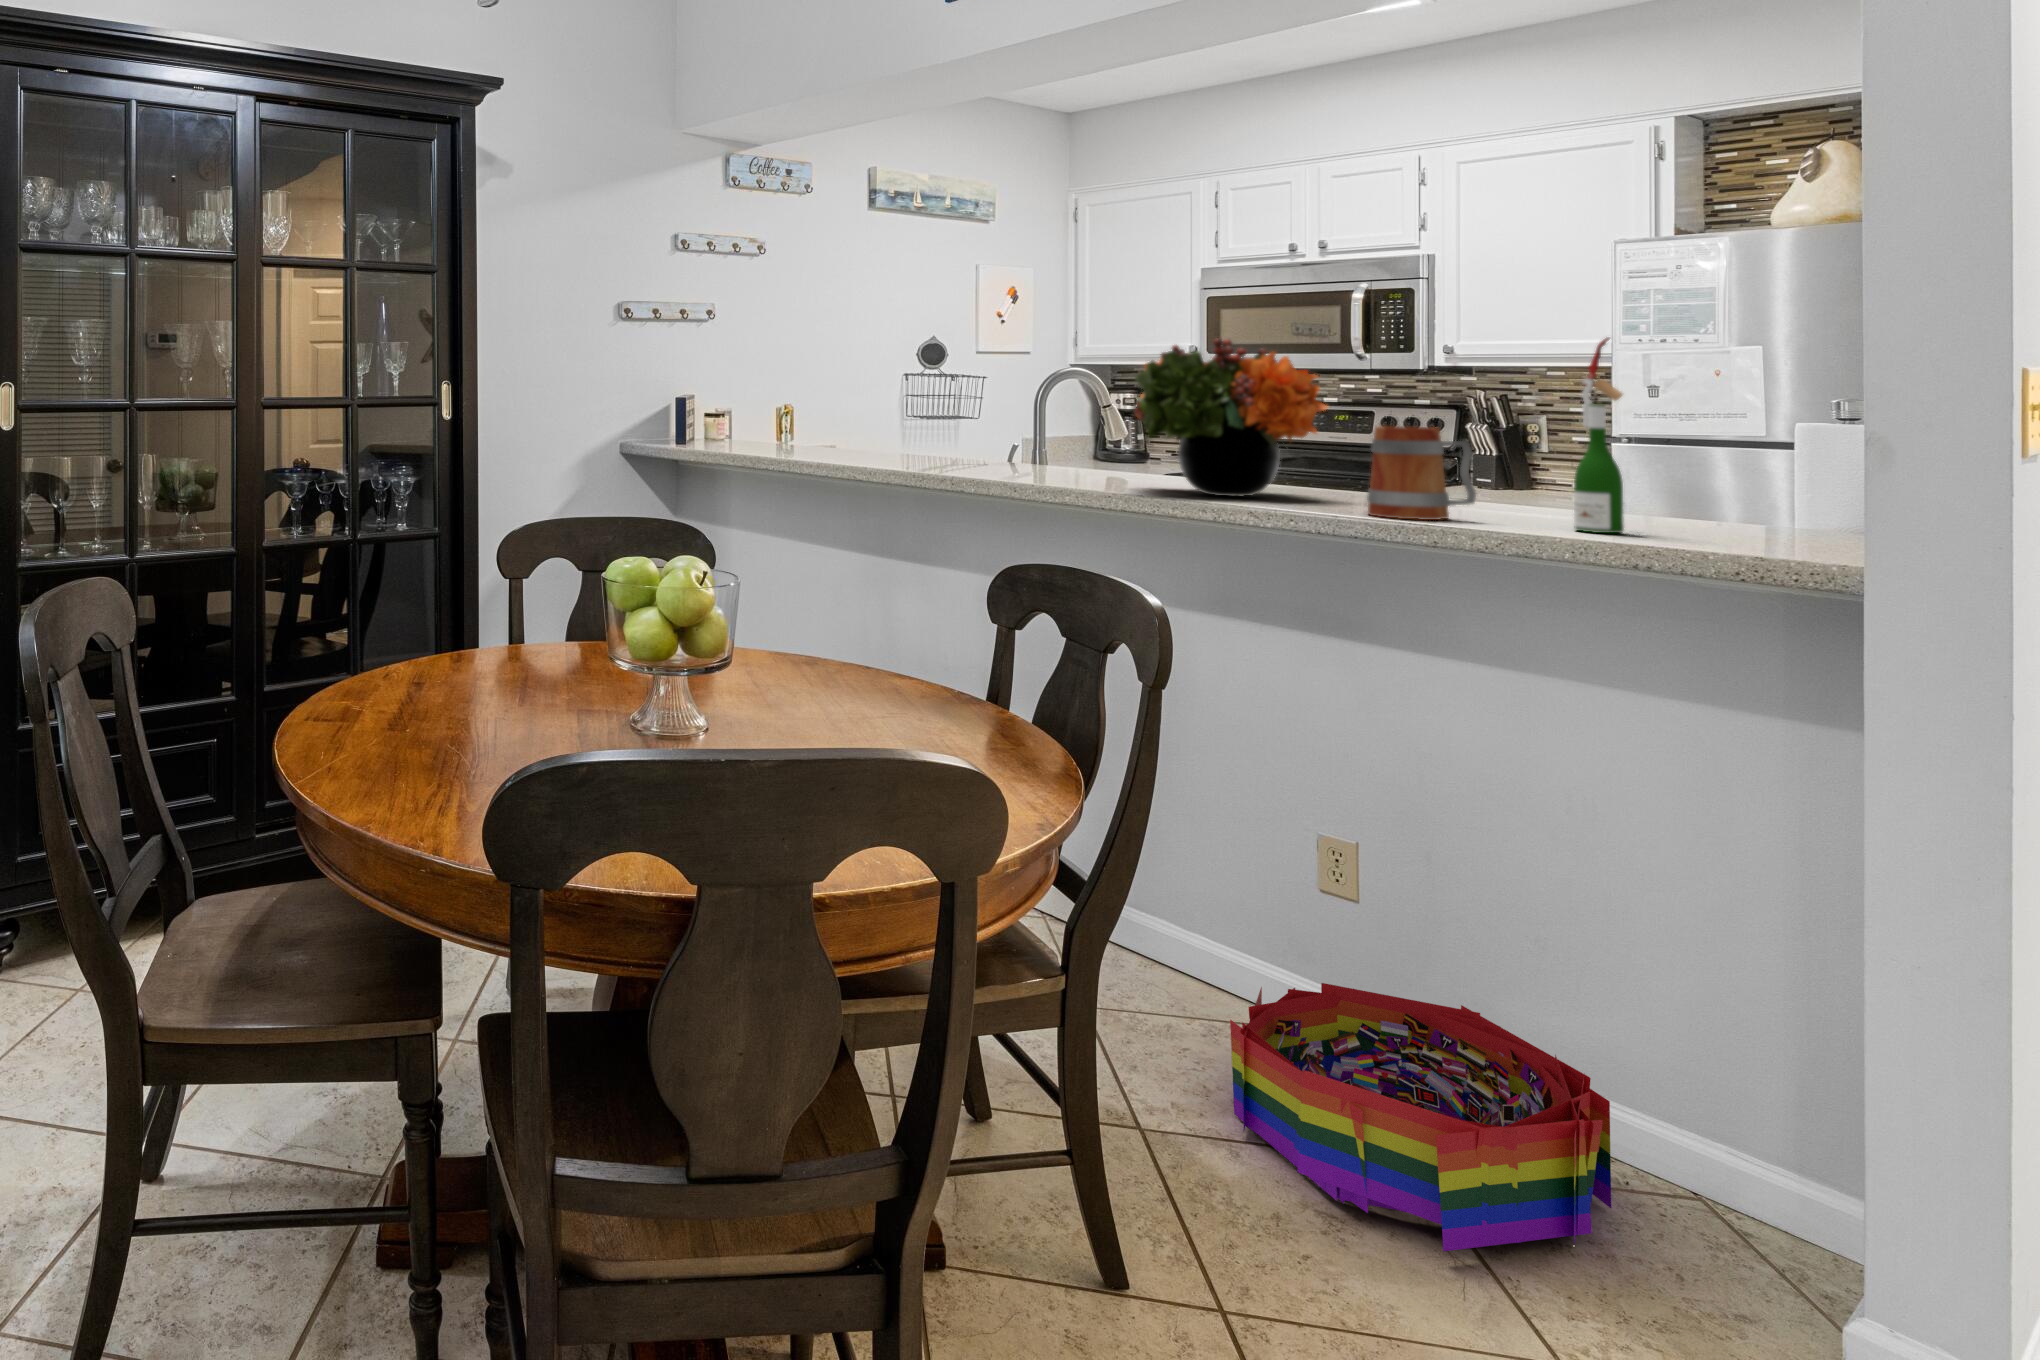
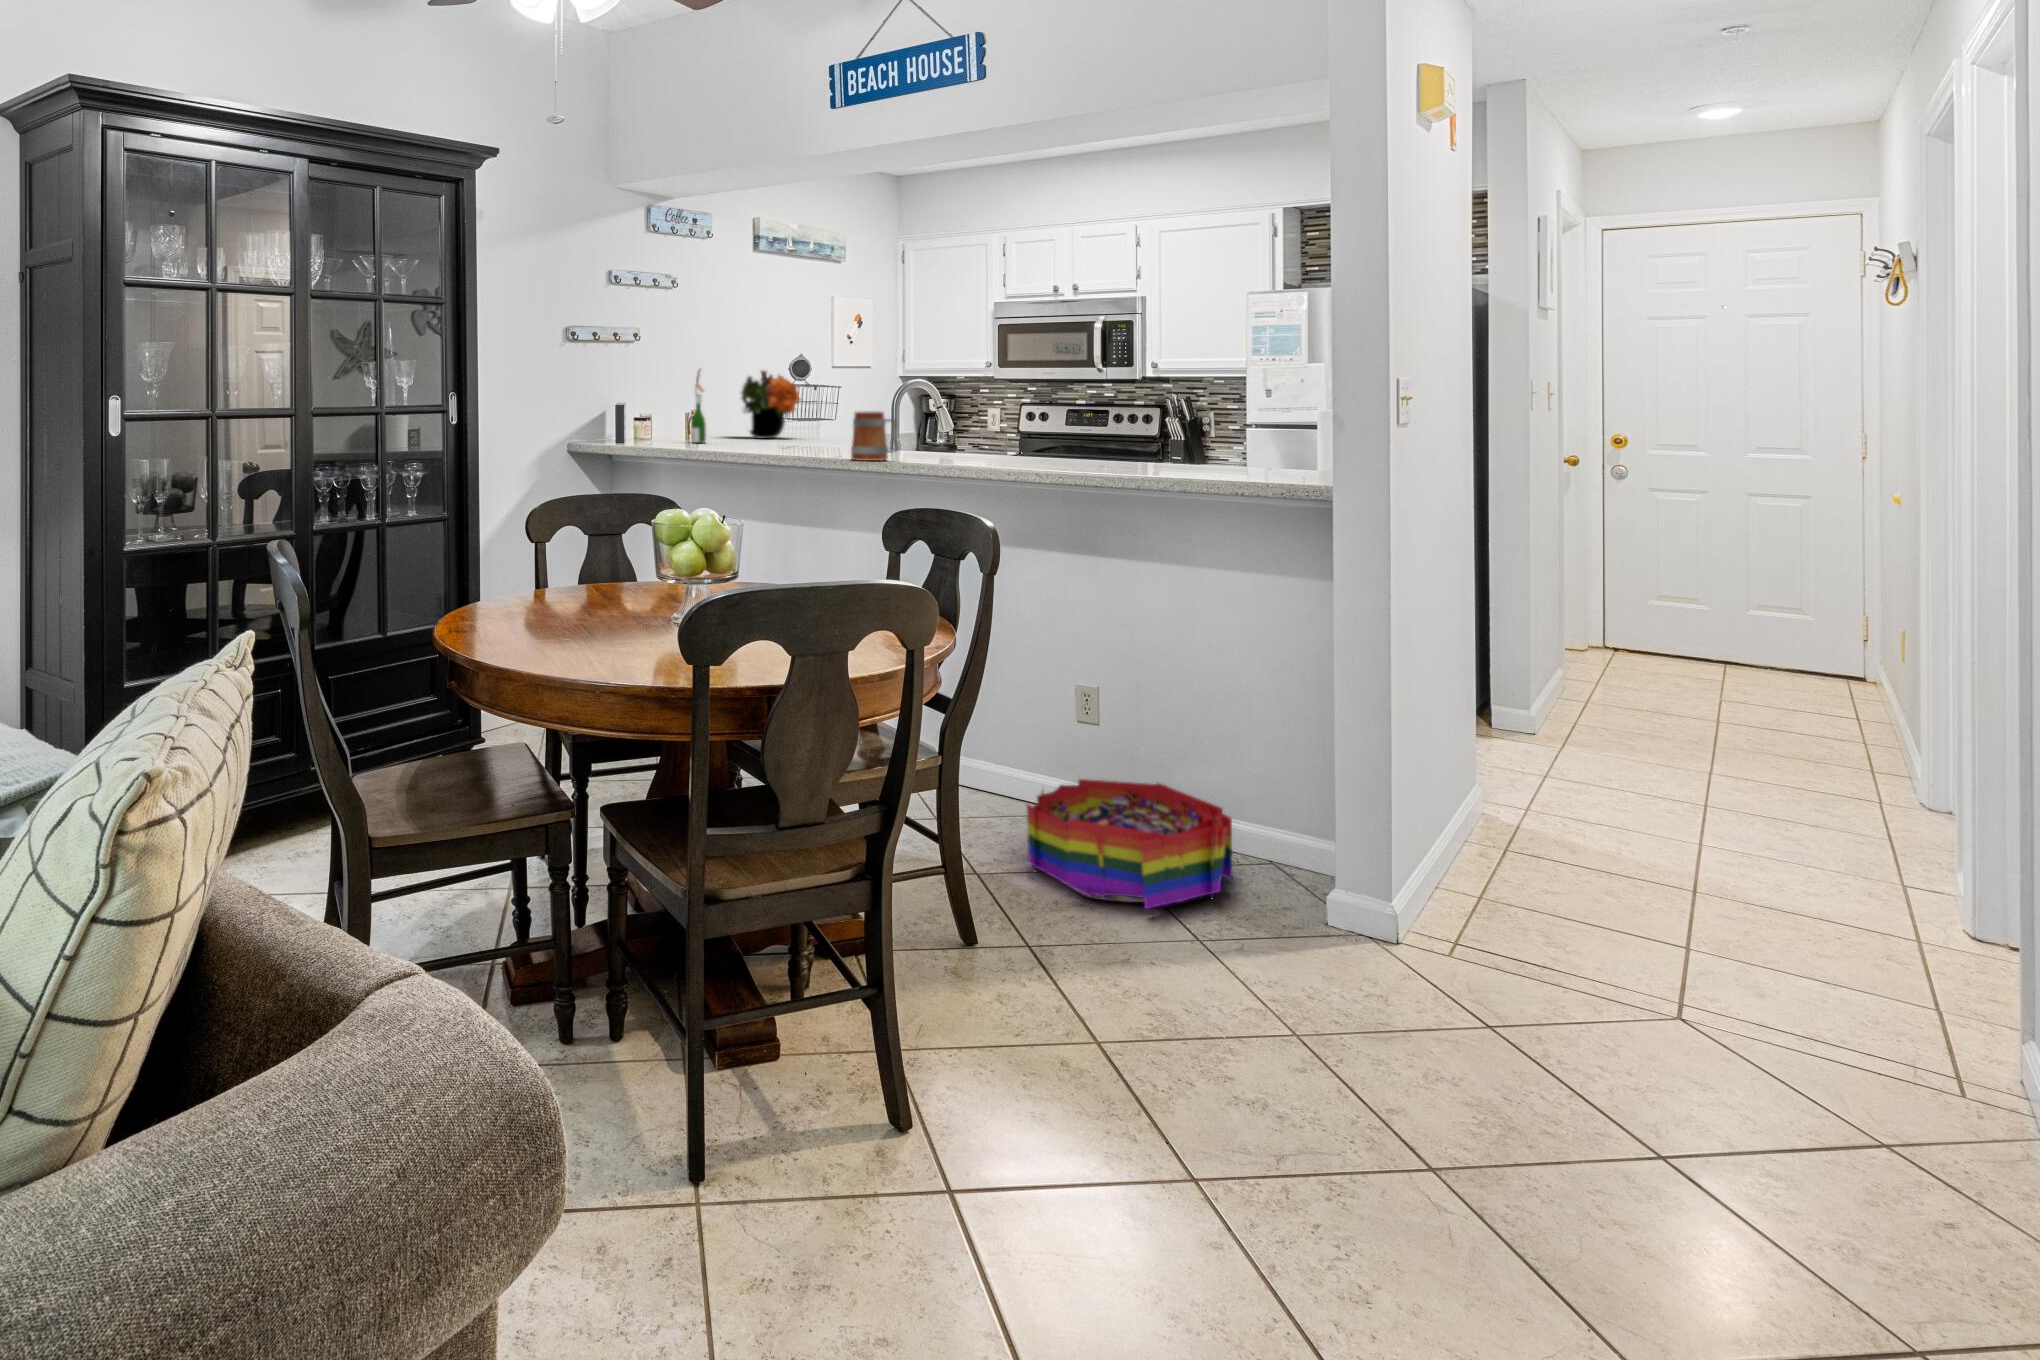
flower arrangement: present [1134,338,1327,497] -> present [741,371,801,439]
wine bottle: present [1574,338,1643,535] -> present [691,371,706,443]
mug: present [1367,426,1476,520] -> present [851,411,899,461]

